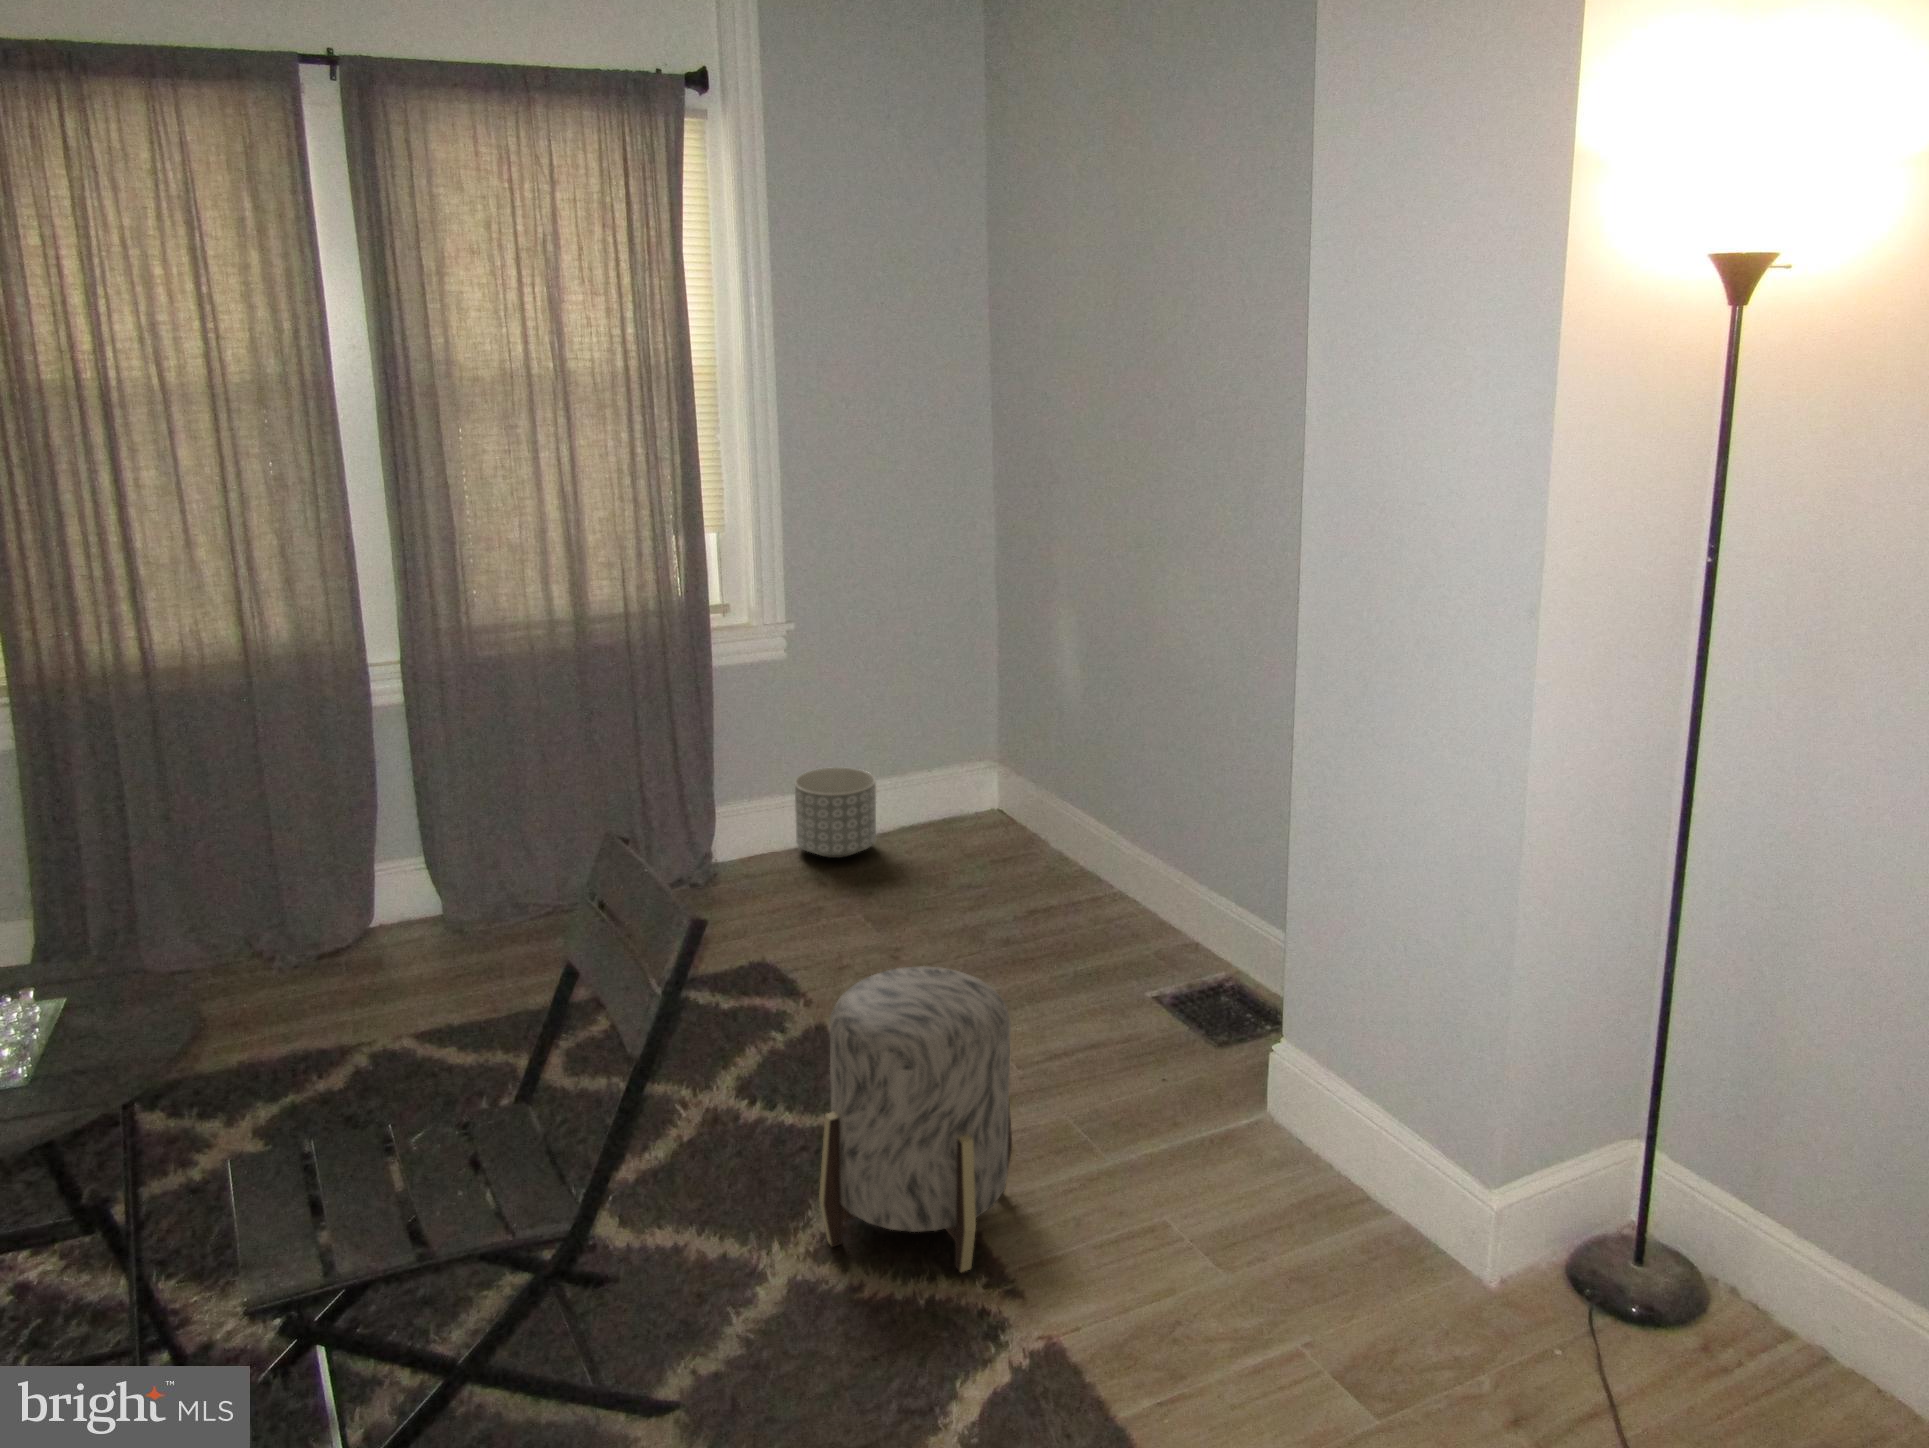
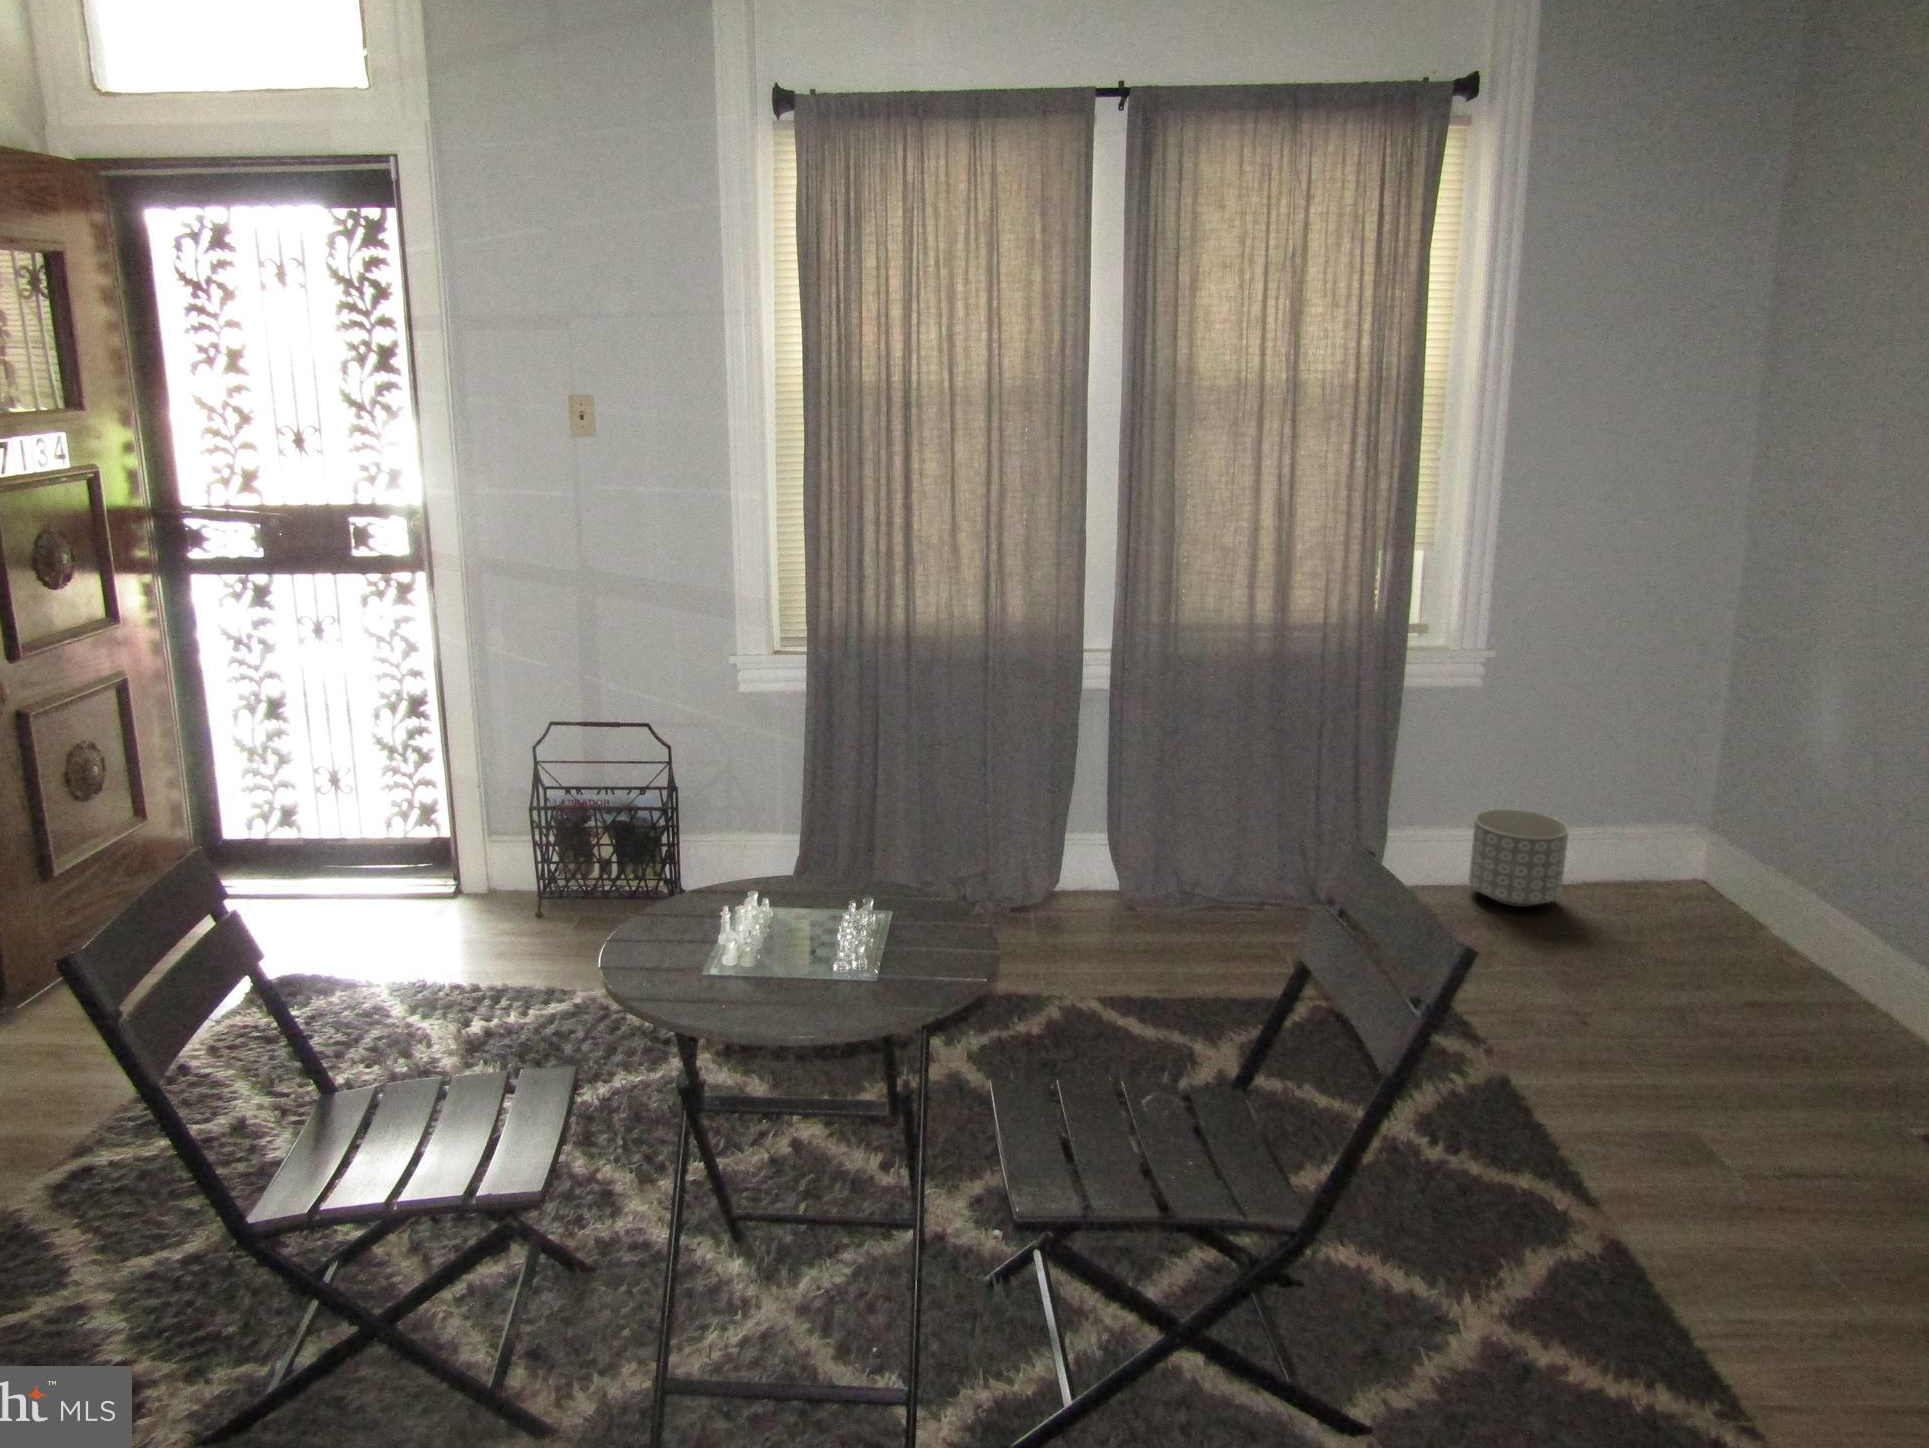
ottoman: present [819,966,1012,1272] -> none [1523,1029,1795,1399]

